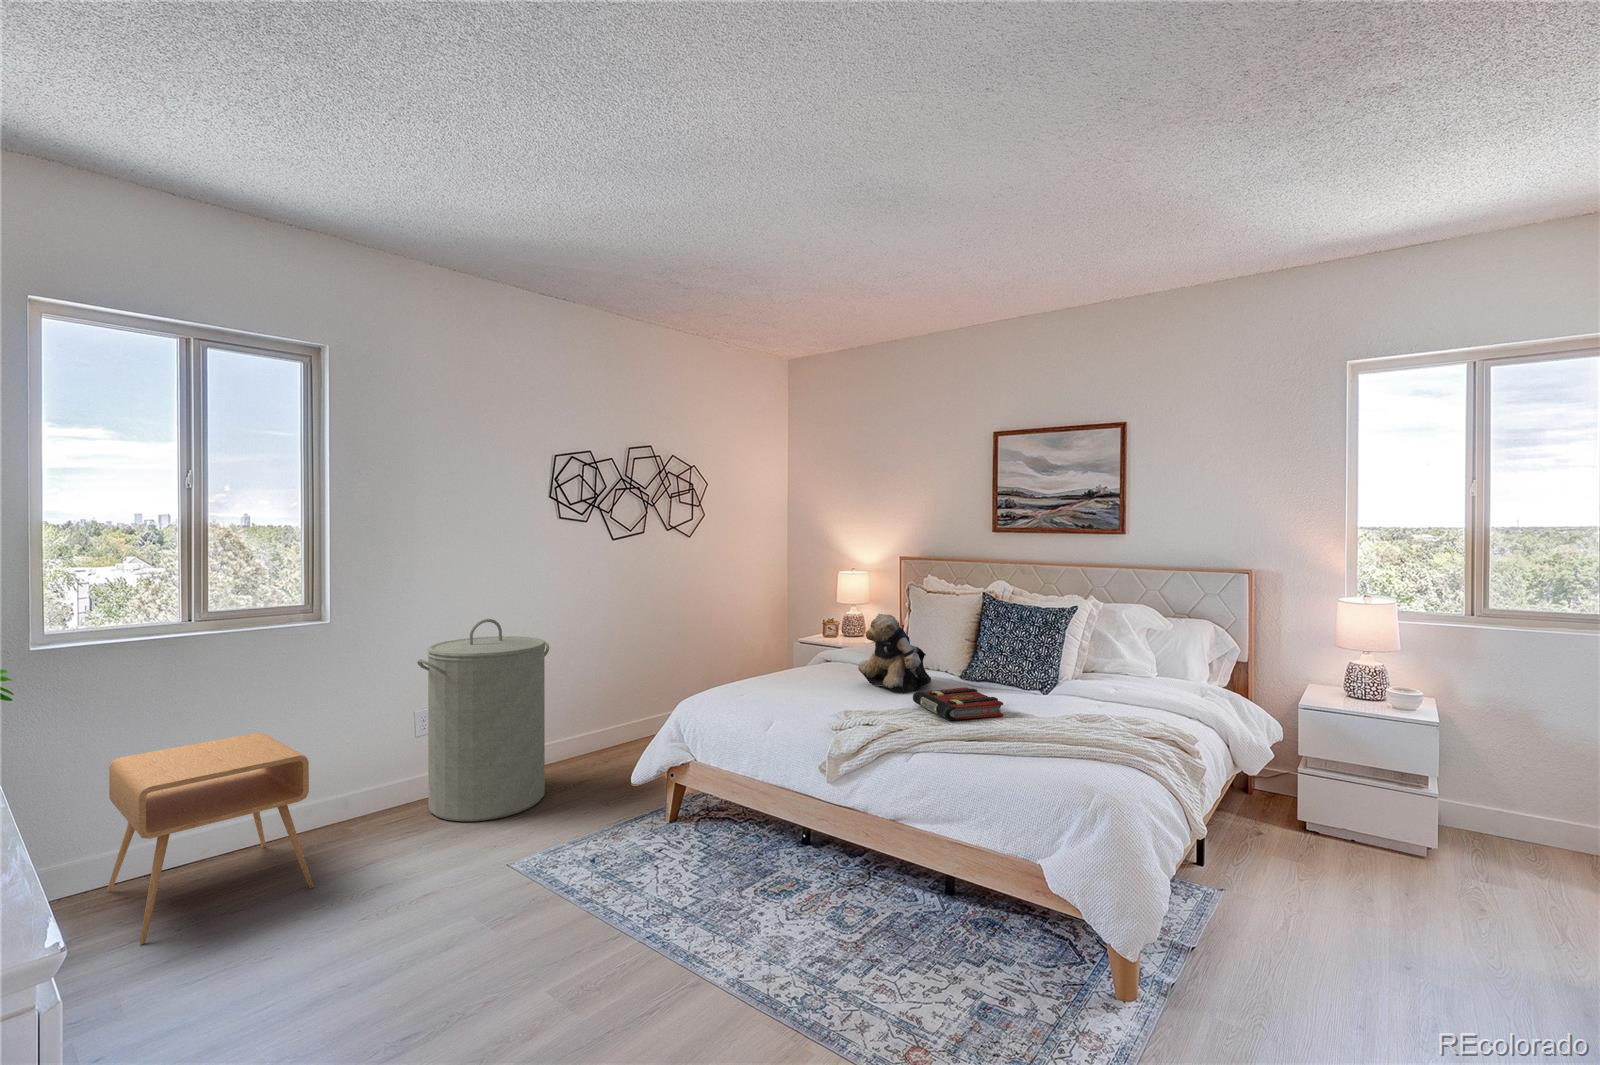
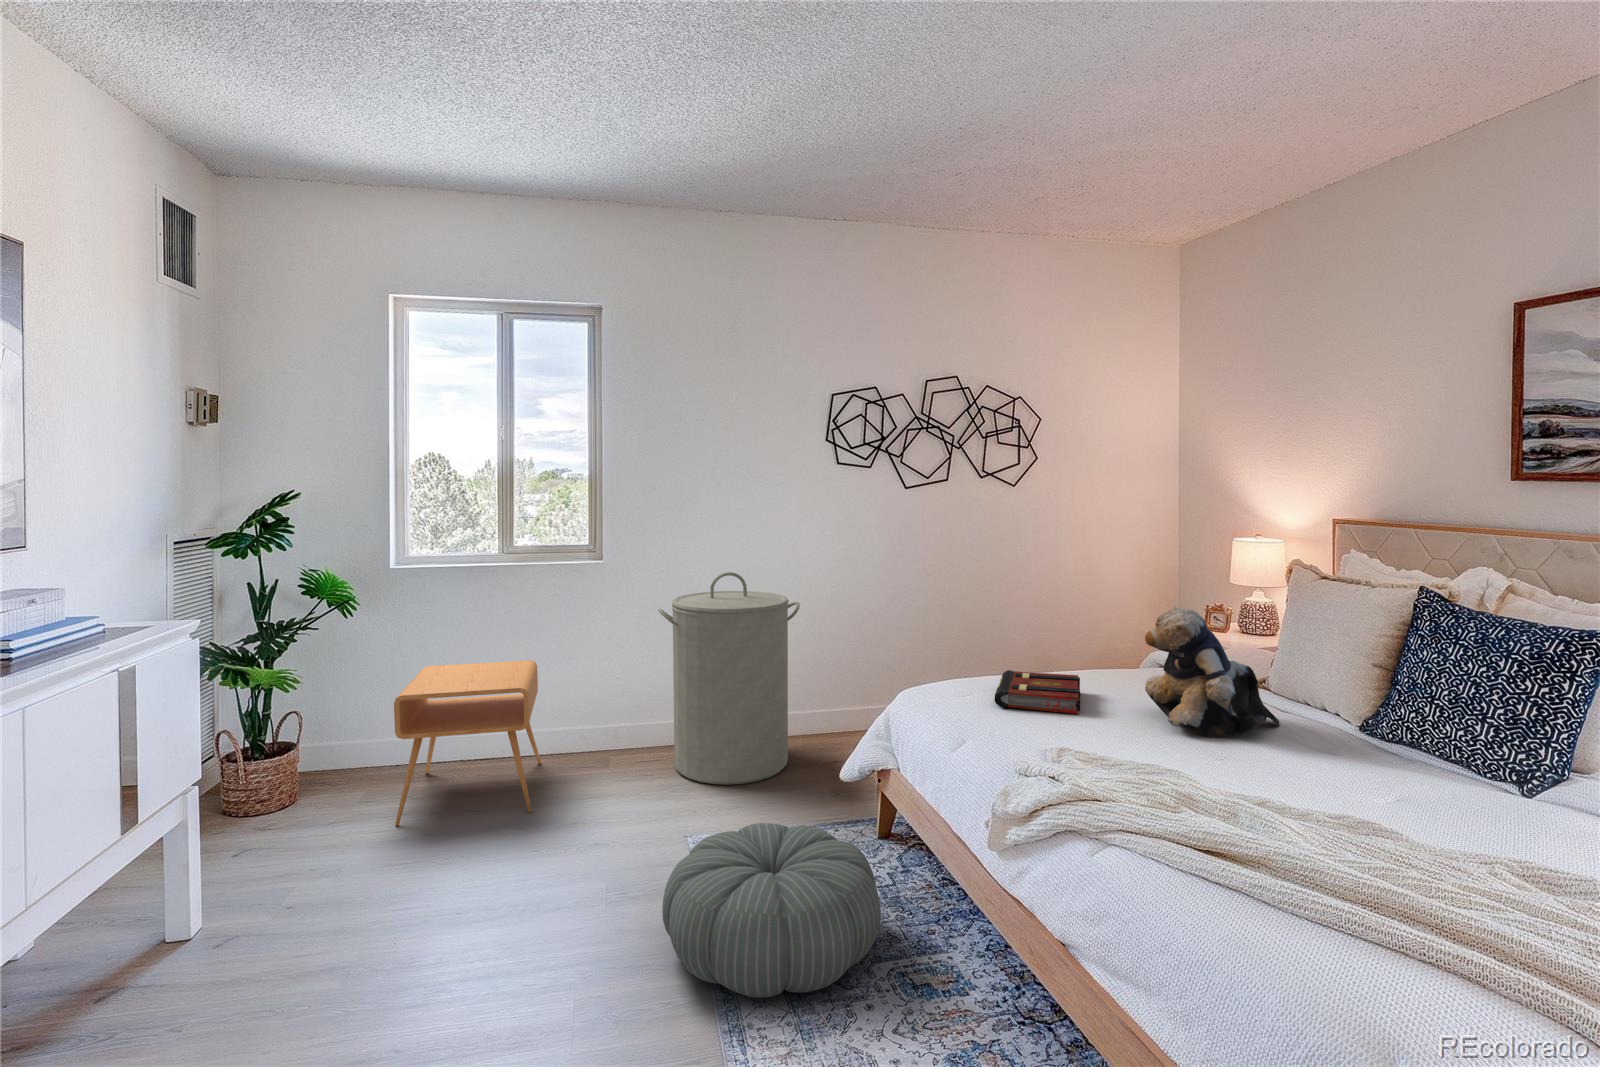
book: present [913,687,1003,721] -> present [995,670,1080,714]
pouf: none [573,810,746,939] -> present [662,823,881,998]

